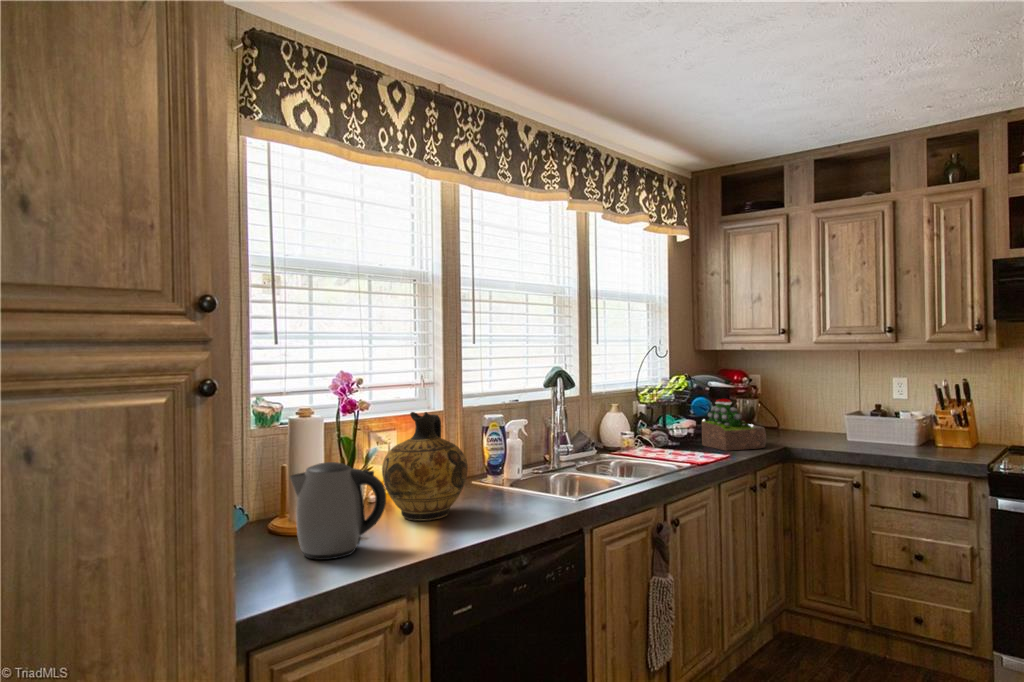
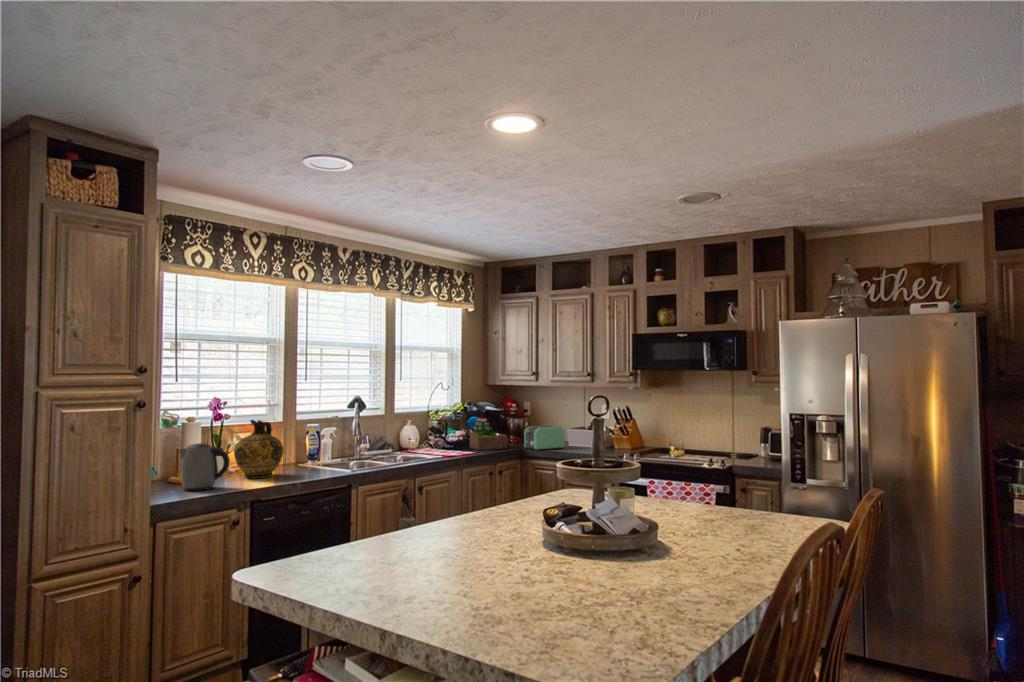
toaster: none [790,410,856,451] -> present [524,425,565,450]

